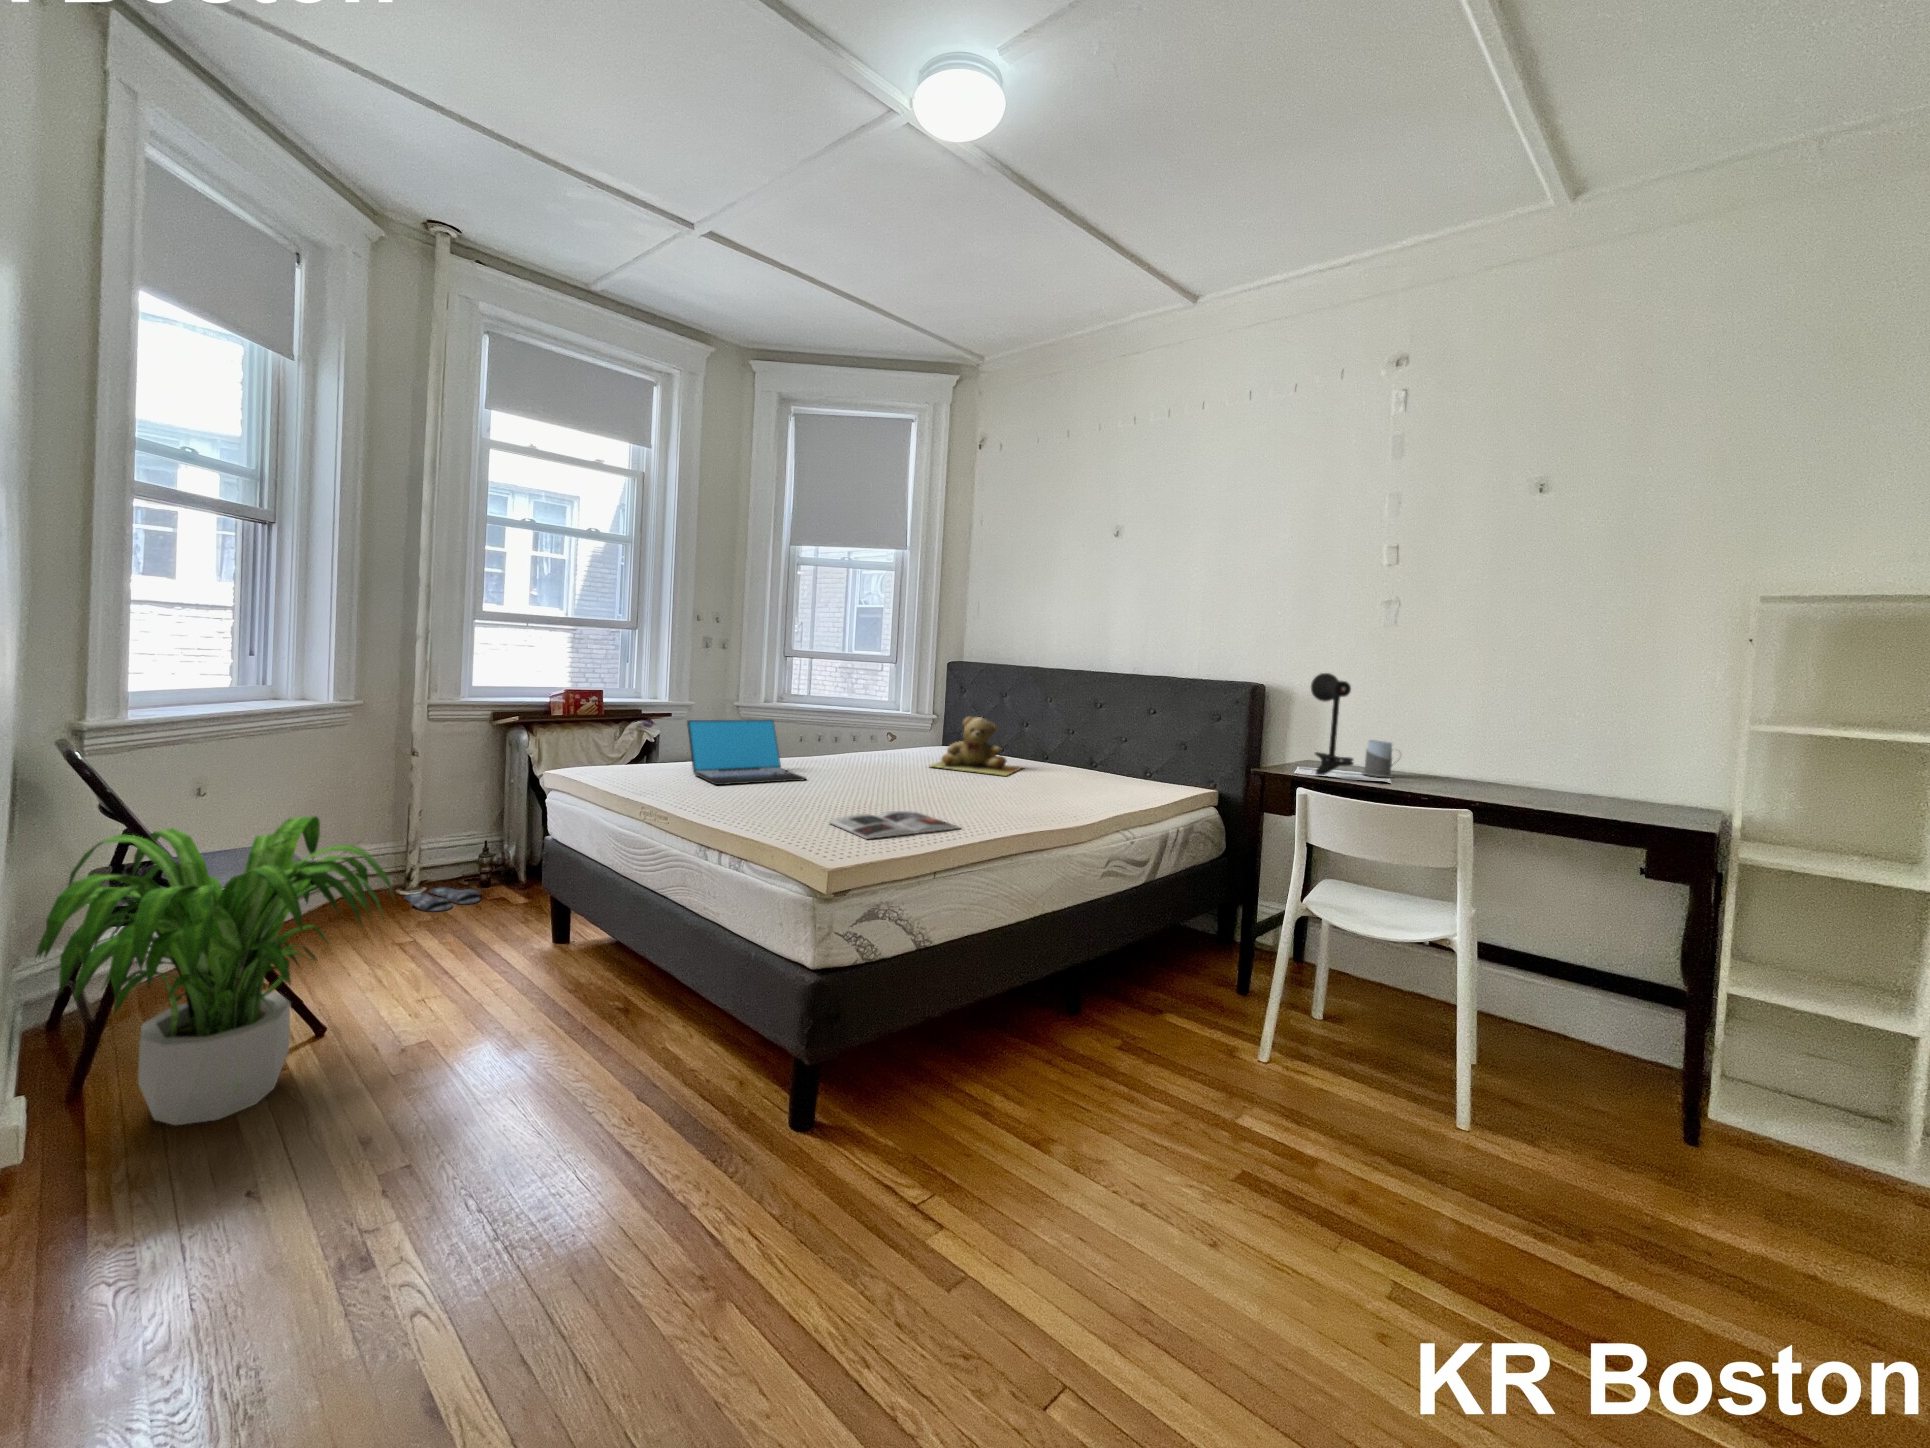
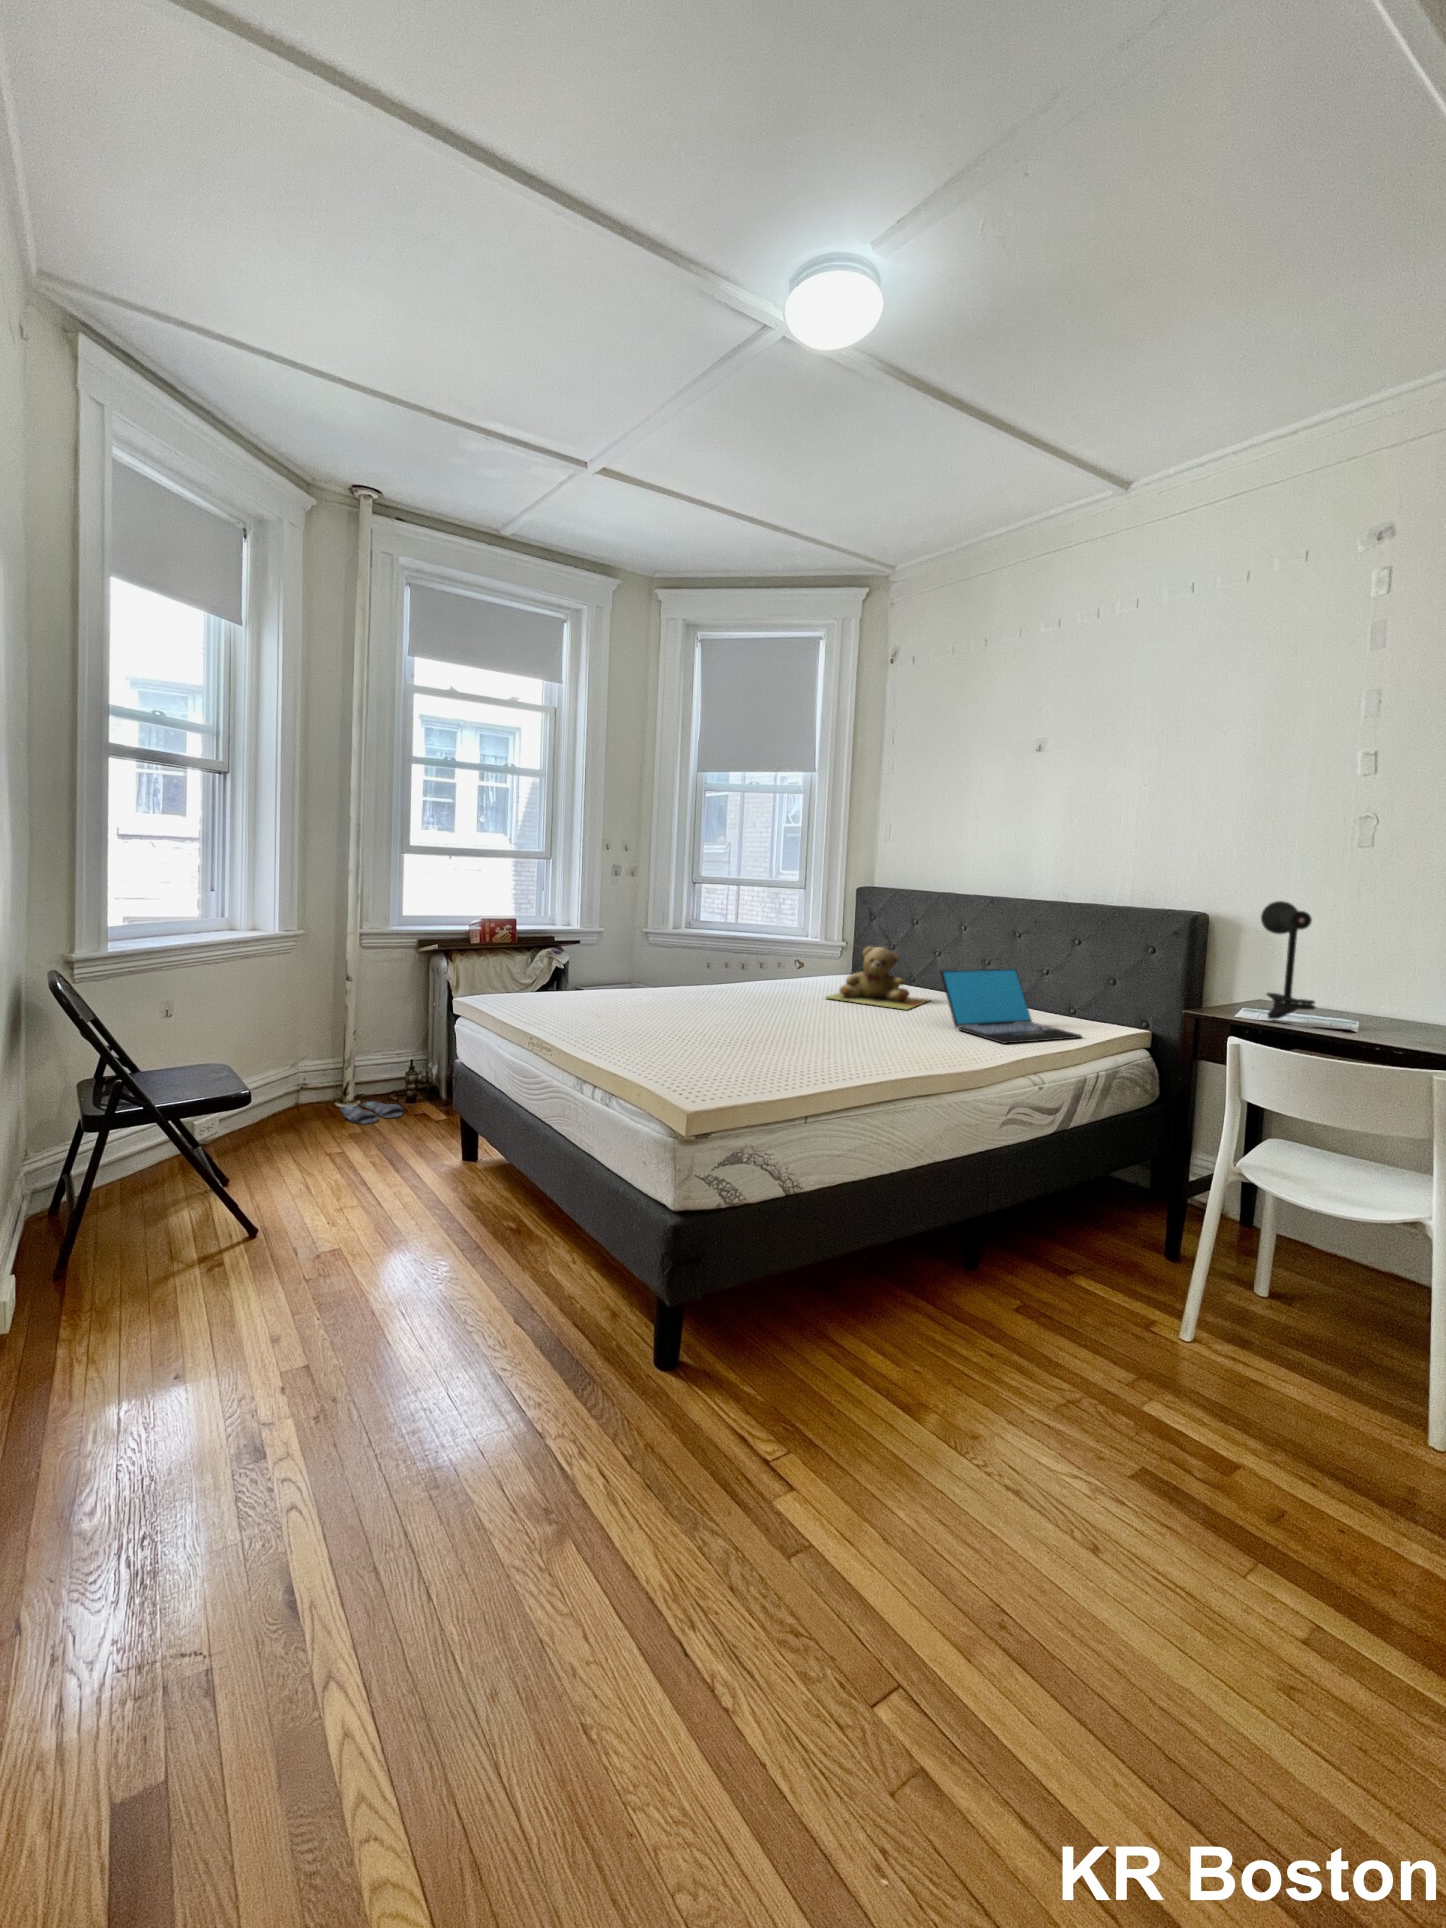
laptop: present [687,720,806,785] -> present [940,969,1082,1044]
mug: present [1363,740,1399,777] -> none [1329,979,1381,1024]
magazine: present [829,811,960,839] -> none [701,1048,840,1079]
potted plant: present [35,816,393,1125] -> none [26,1040,302,1307]

